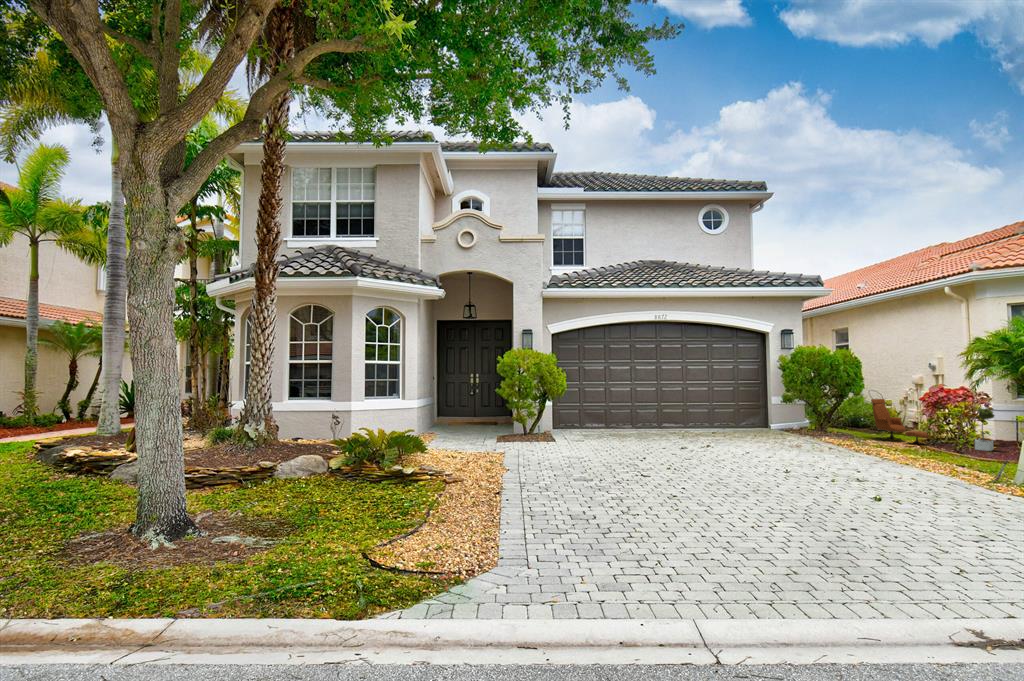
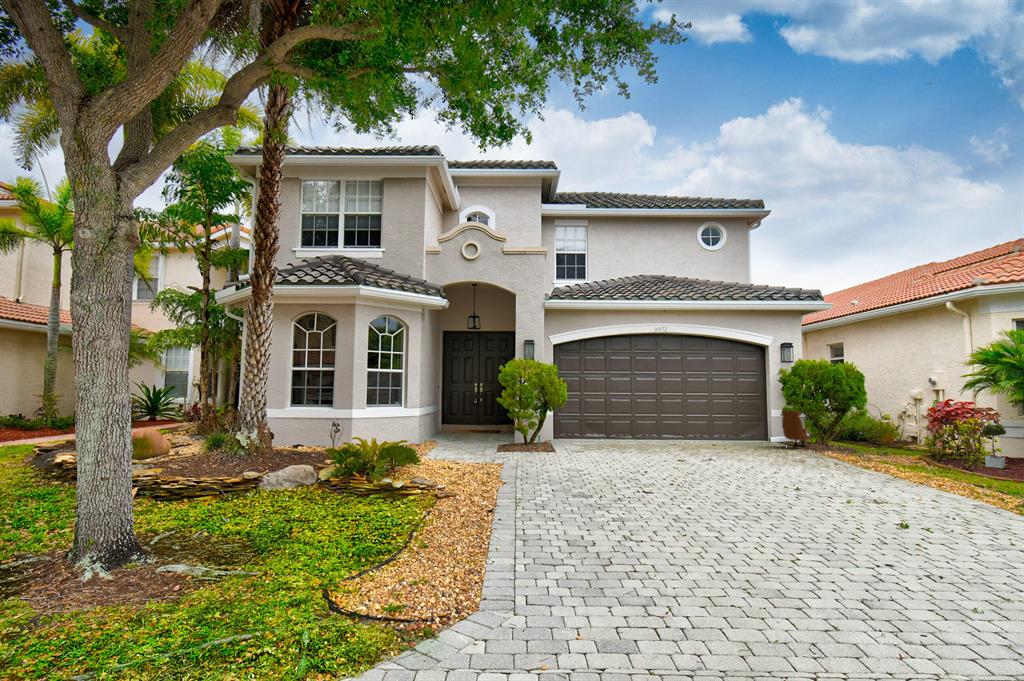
lounge chair: present [871,399,928,444] -> present [782,410,812,448]

